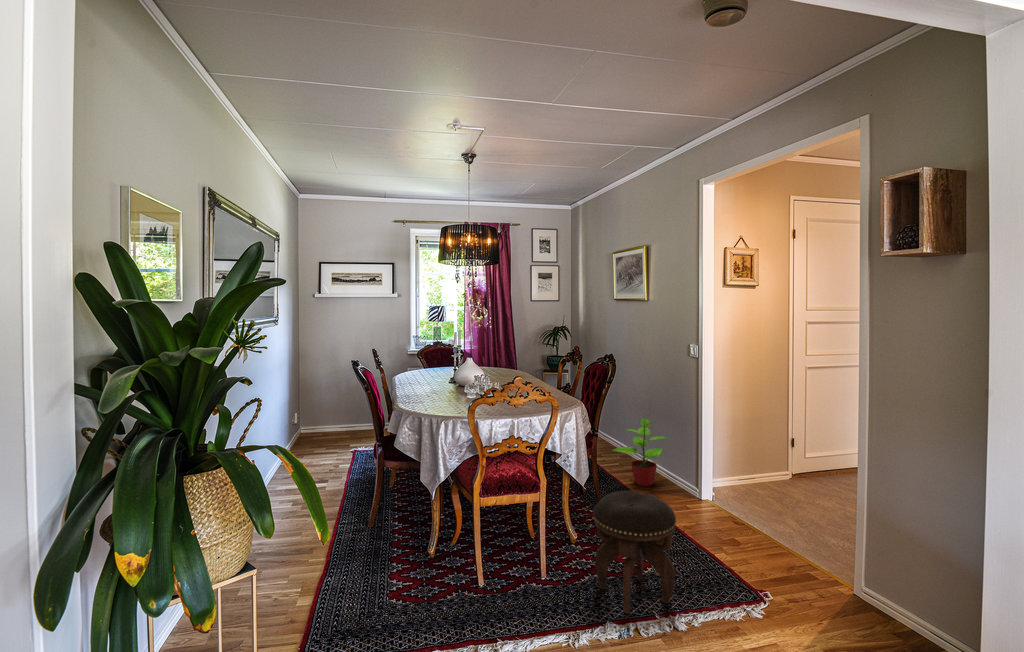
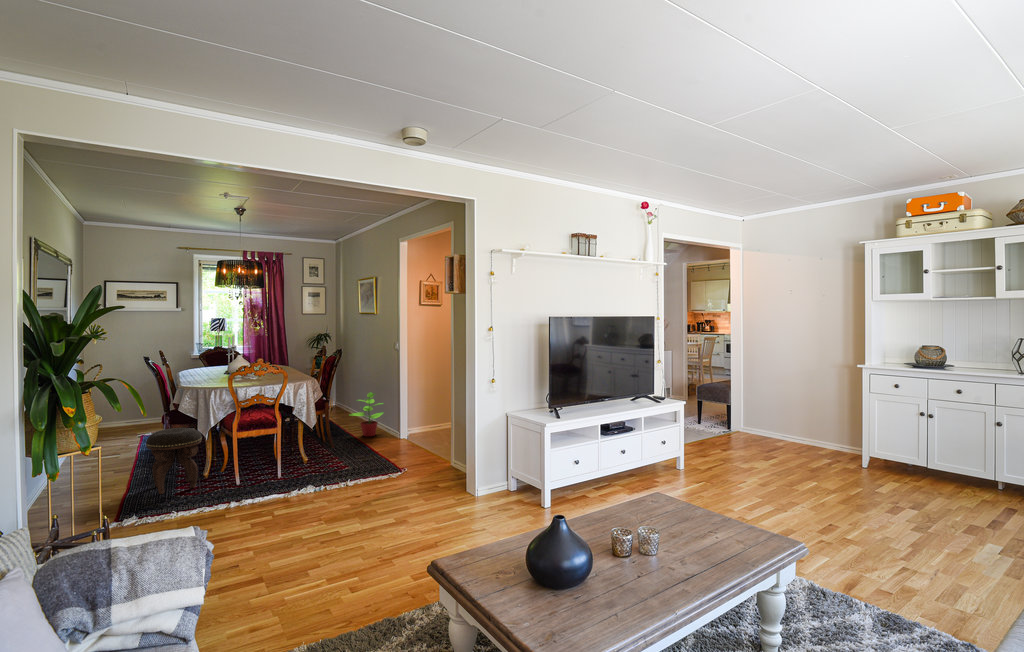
footstool: present [594,491,676,614] -> present [146,428,202,494]

